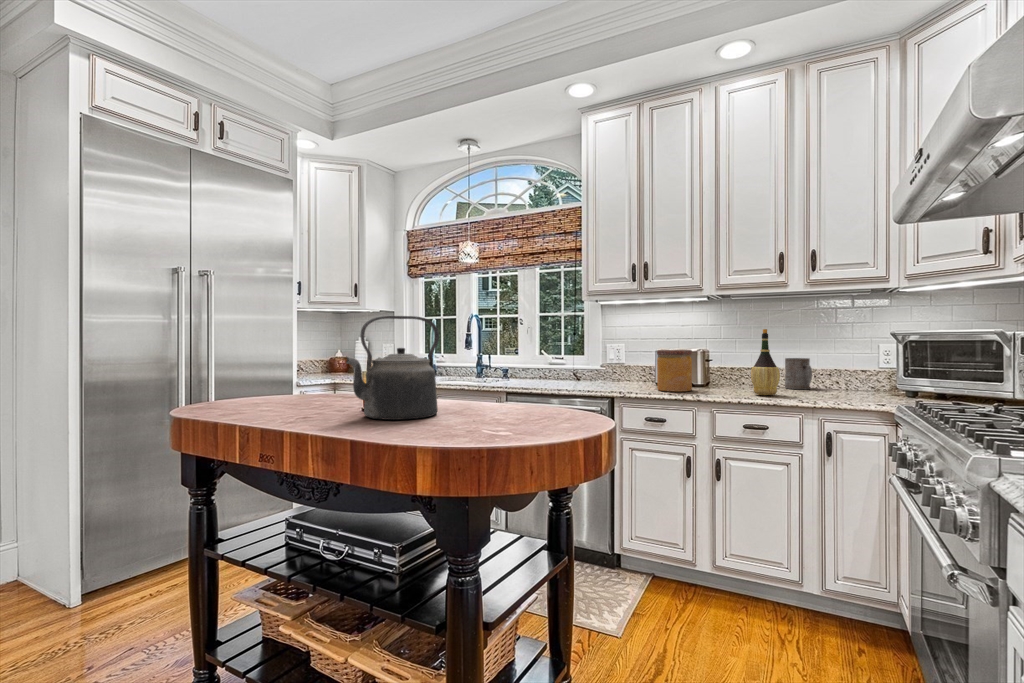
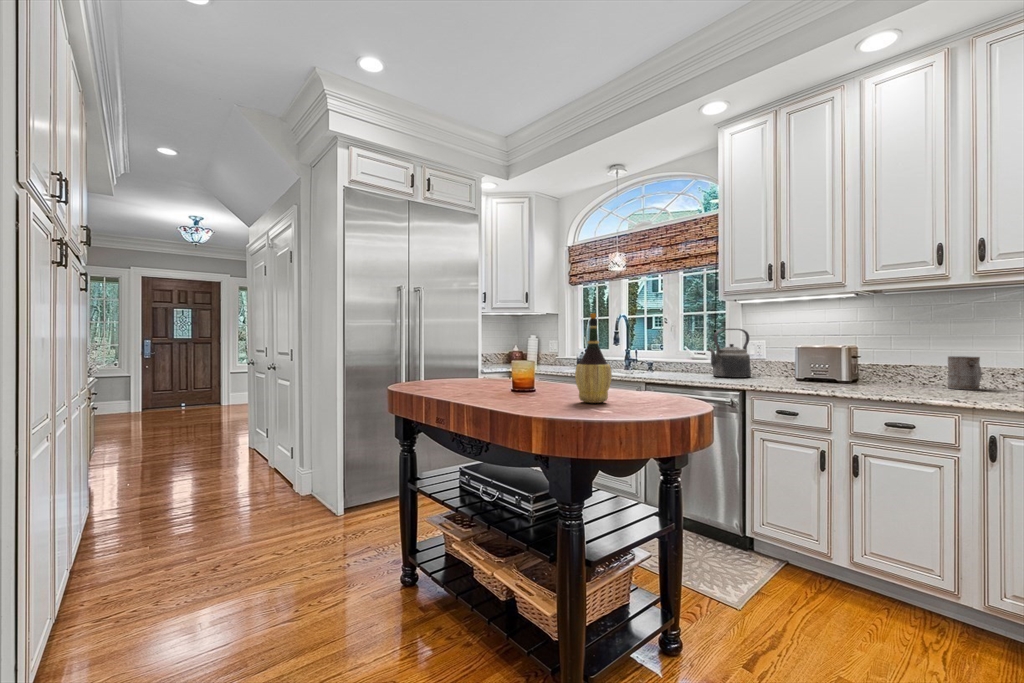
kettle: present [346,316,439,420] -> present [708,329,751,378]
wine bottle: present [751,329,780,395] -> present [575,313,612,403]
jar: present [657,350,692,392] -> none [794,347,832,387]

